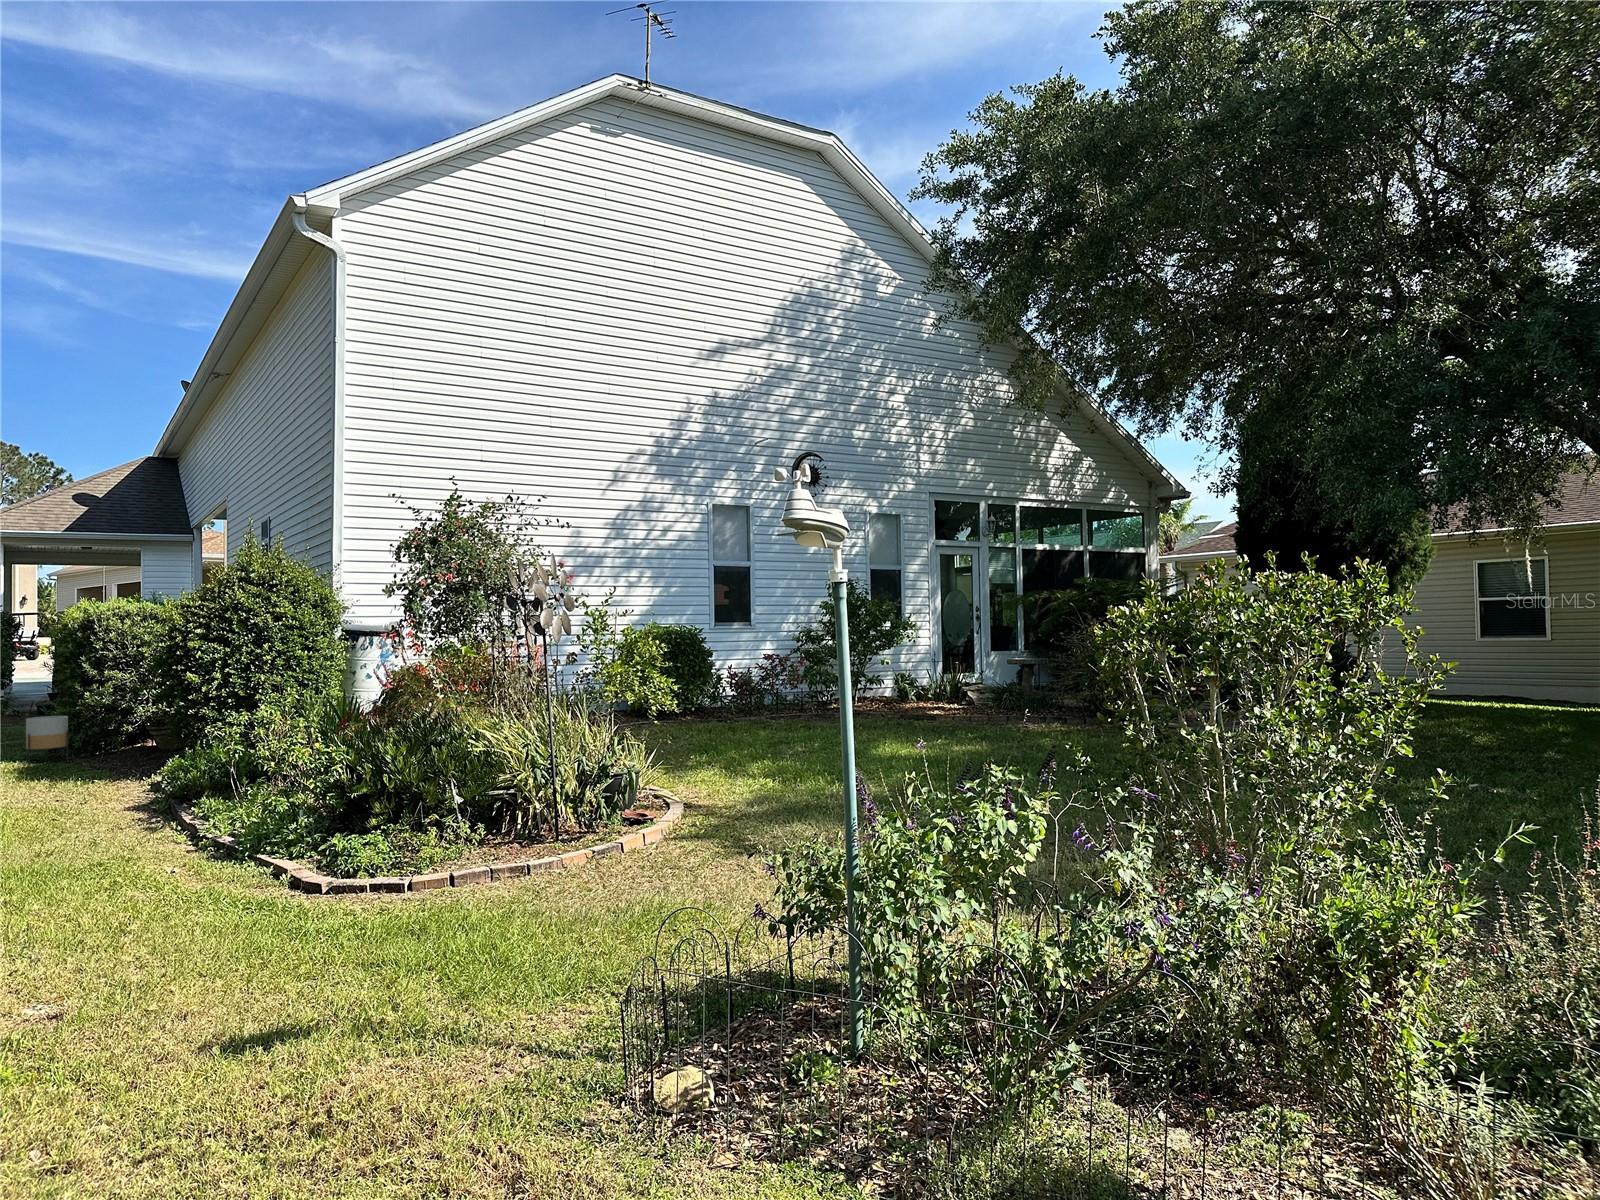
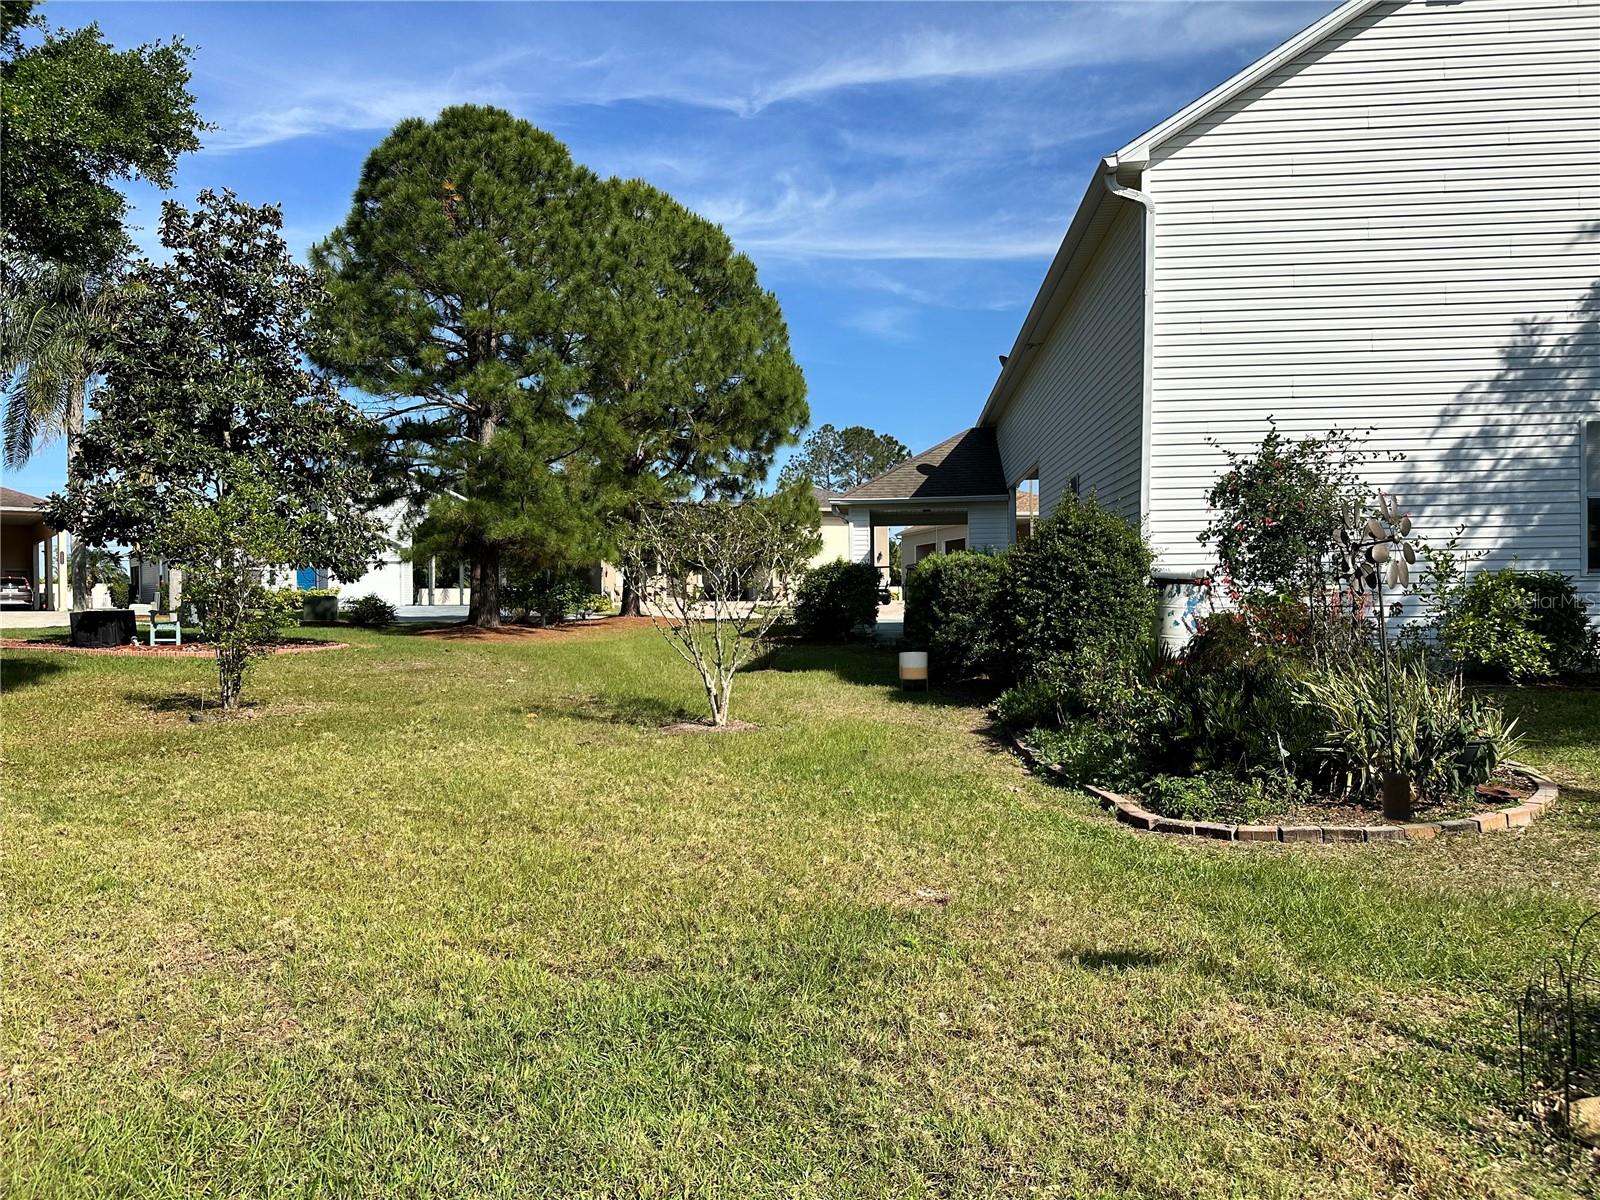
watering can: none [529,790,579,846] -> present [1366,755,1428,820]

